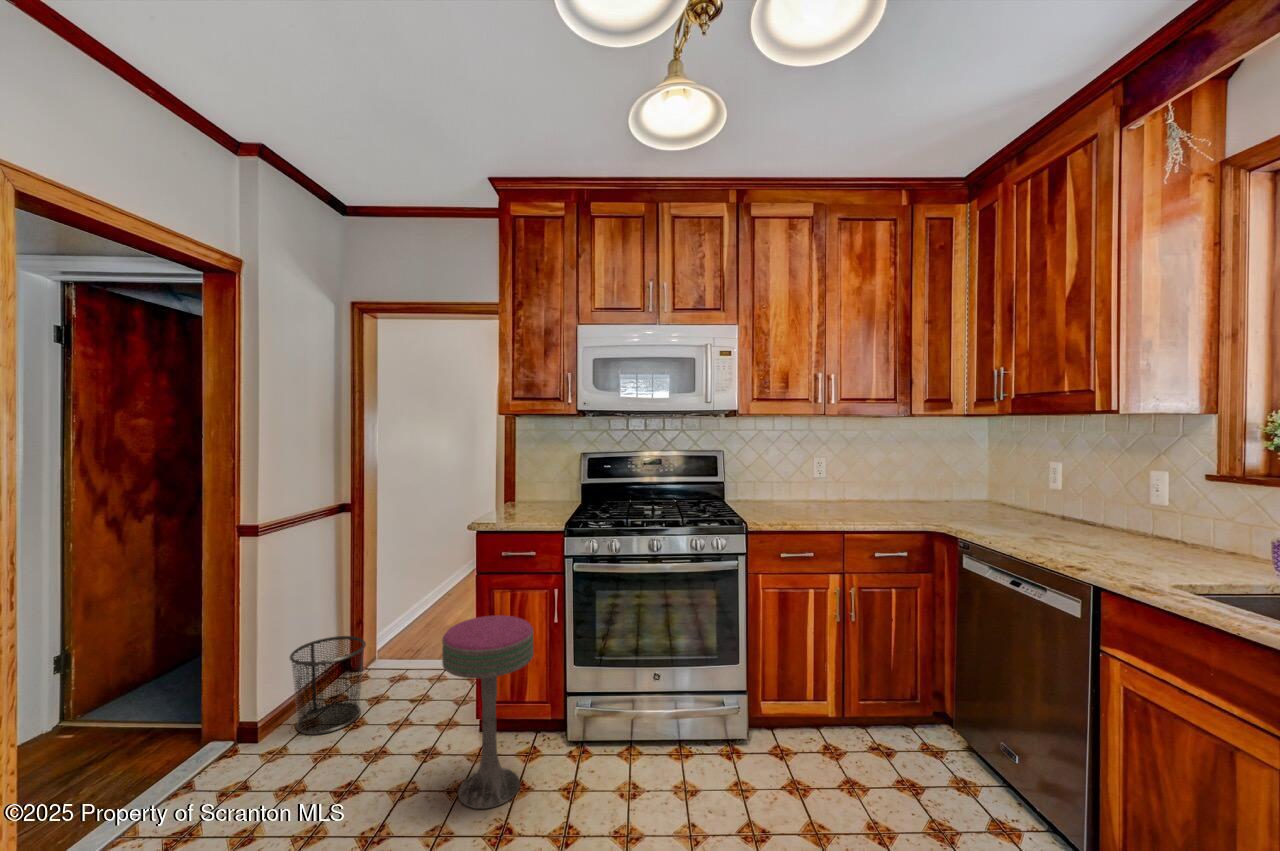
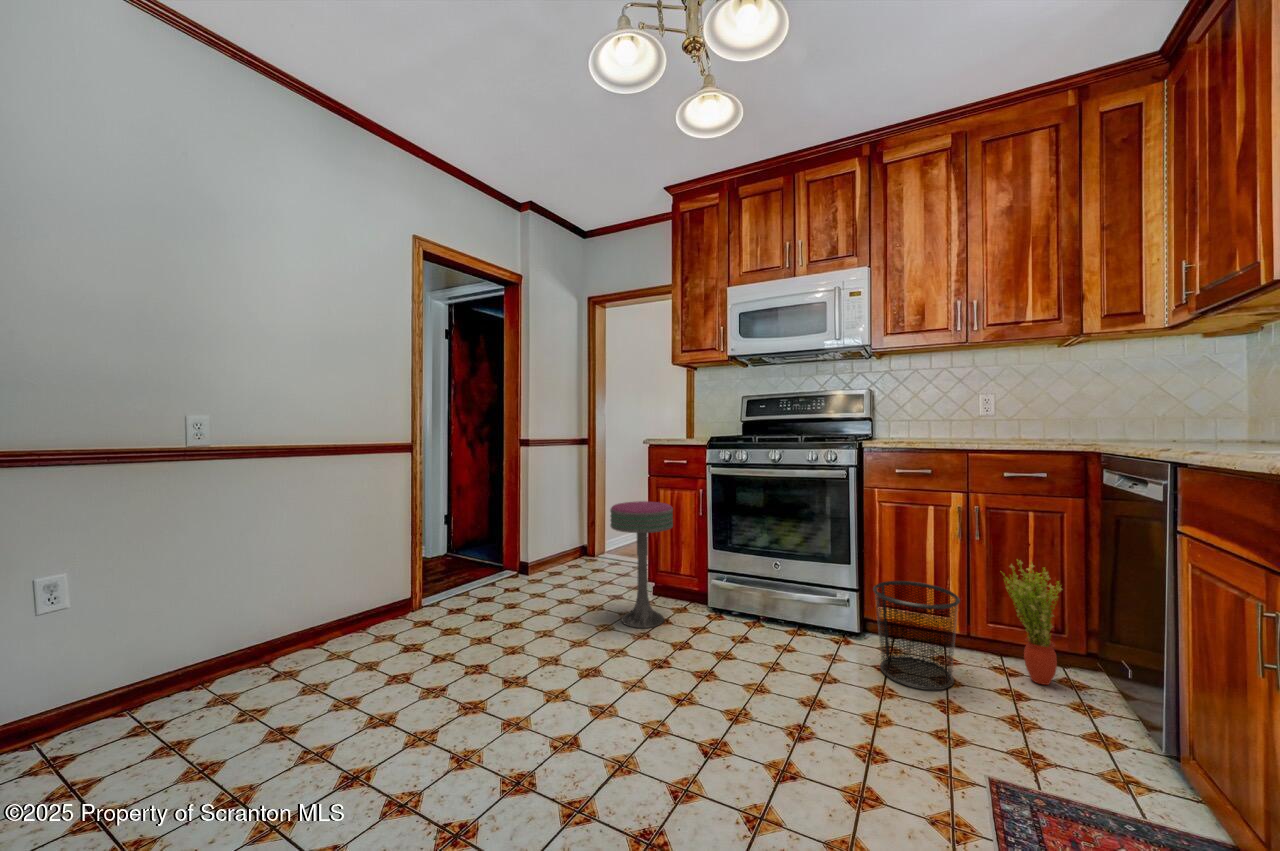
waste bin: present [290,636,366,735] -> present [873,581,960,690]
potted plant: none [878,638,931,758] -> present [1004,561,1062,685]

